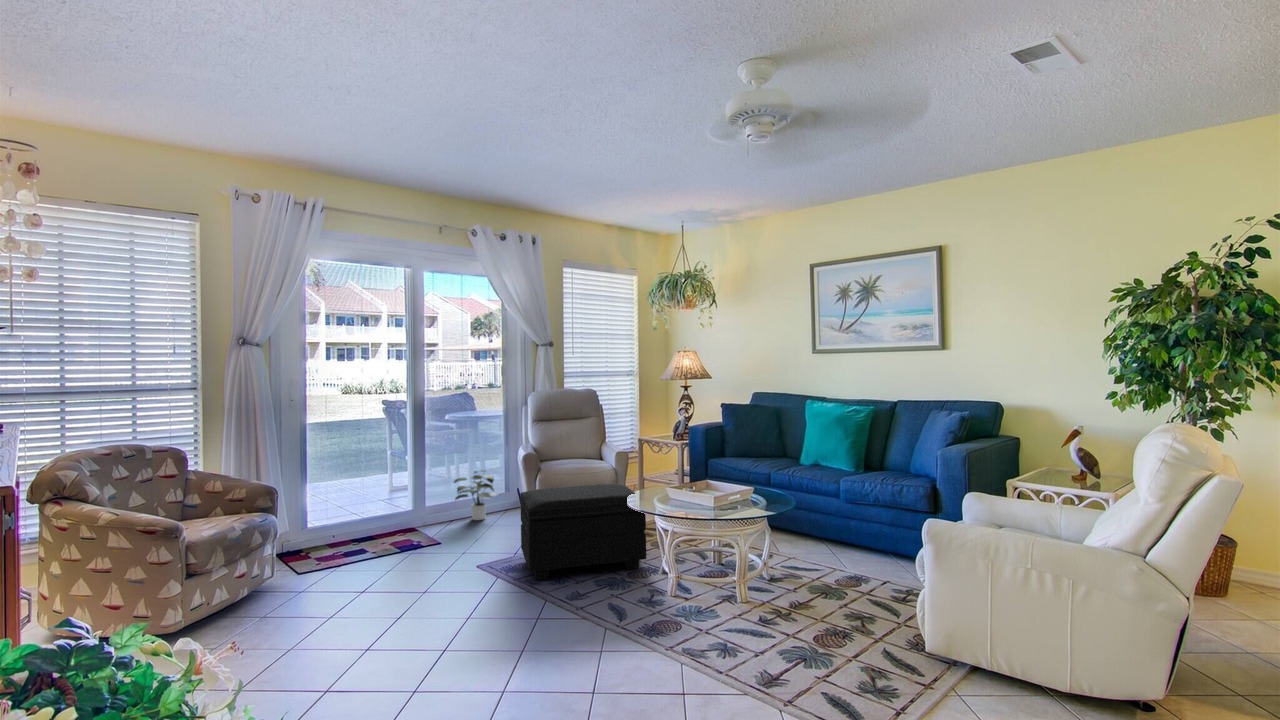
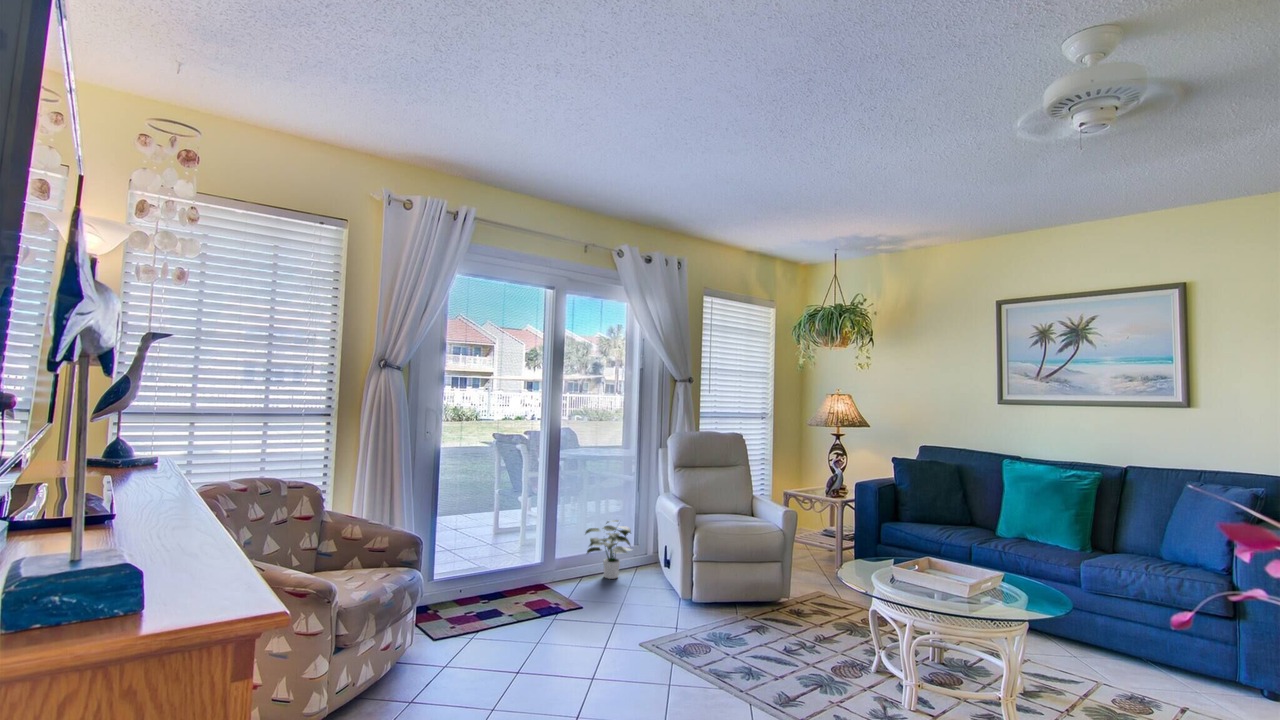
footstool: present [520,484,646,579] -> none [688,552,853,670]

